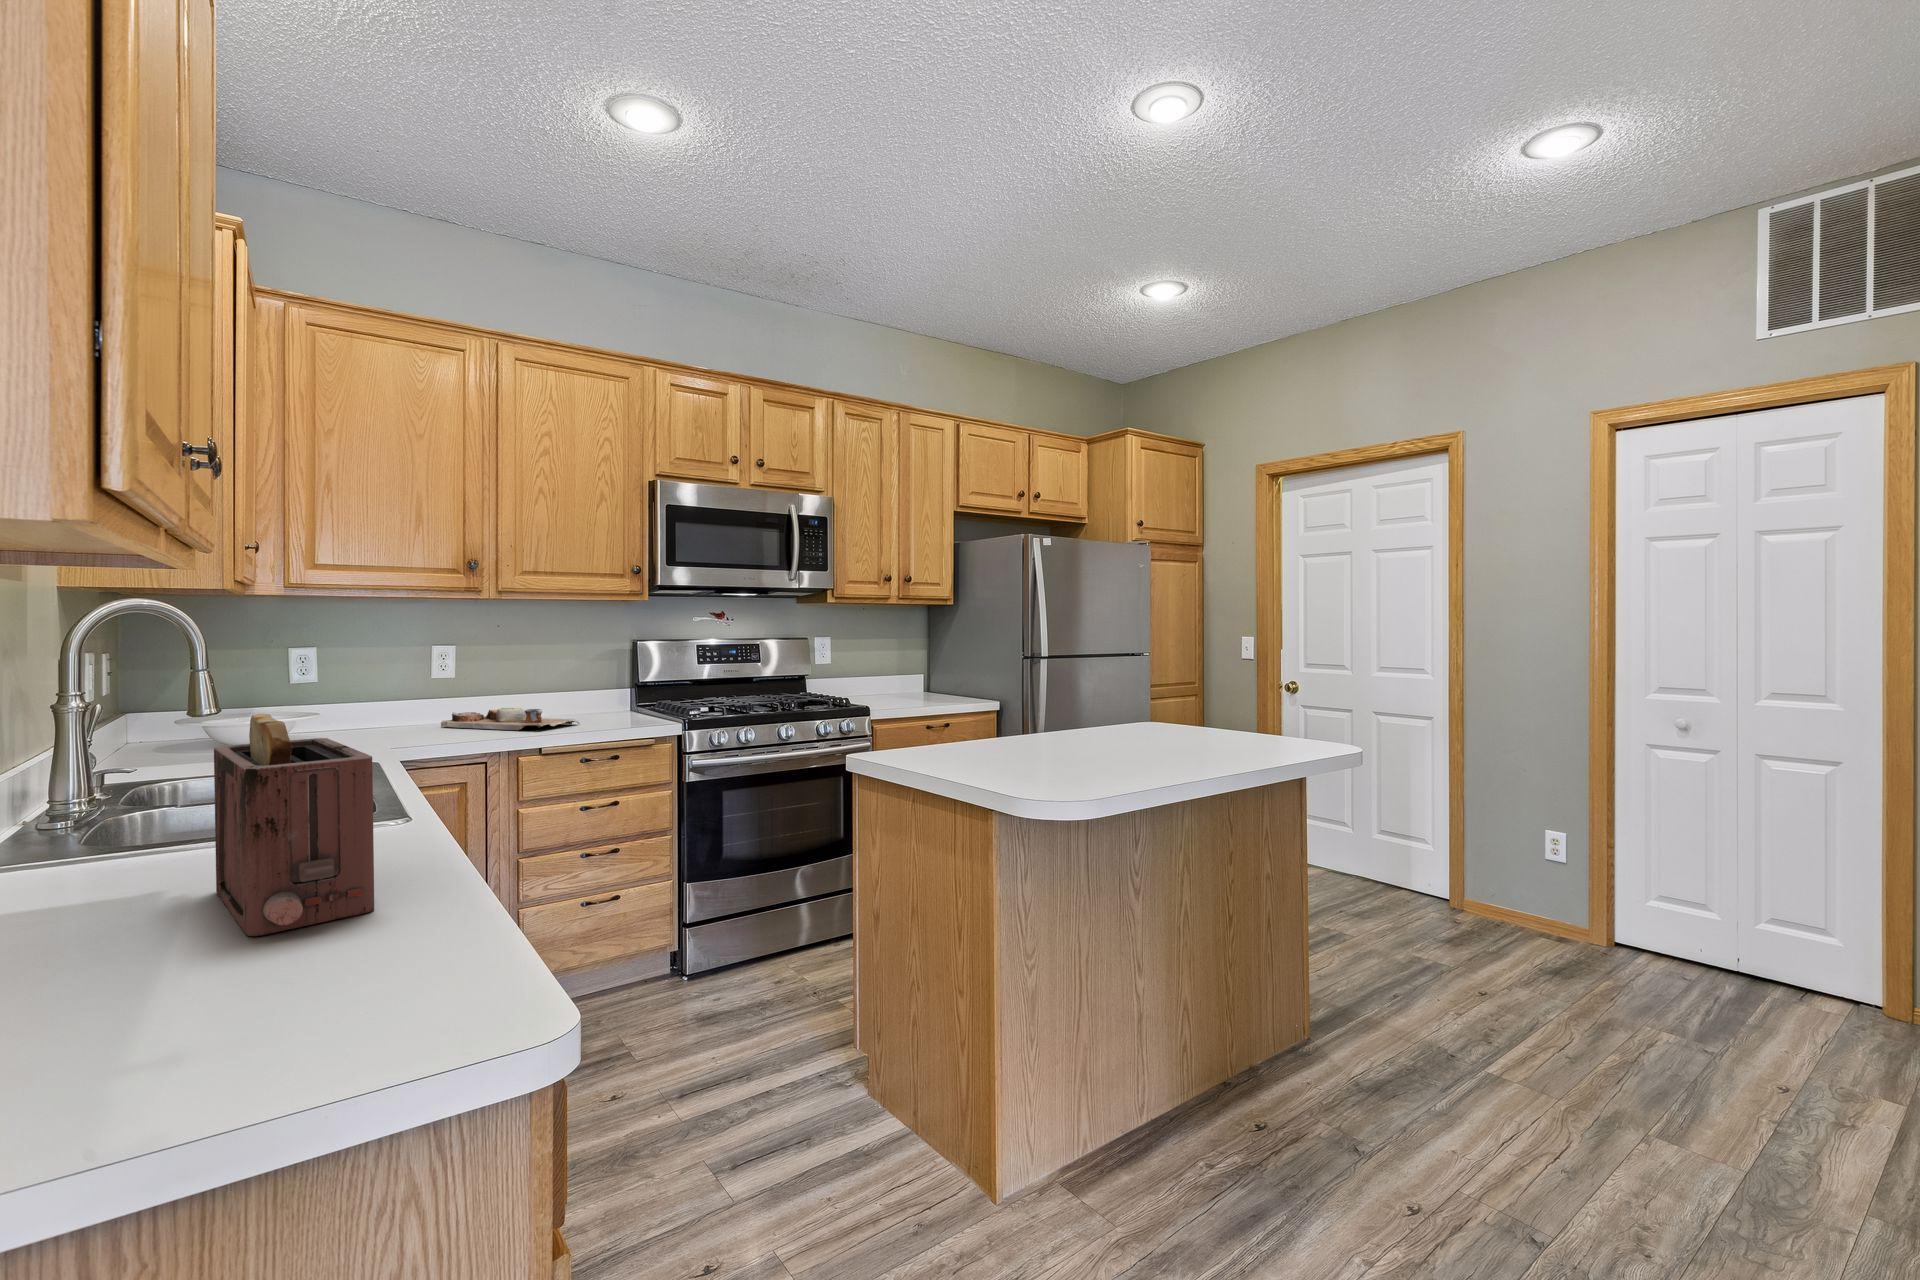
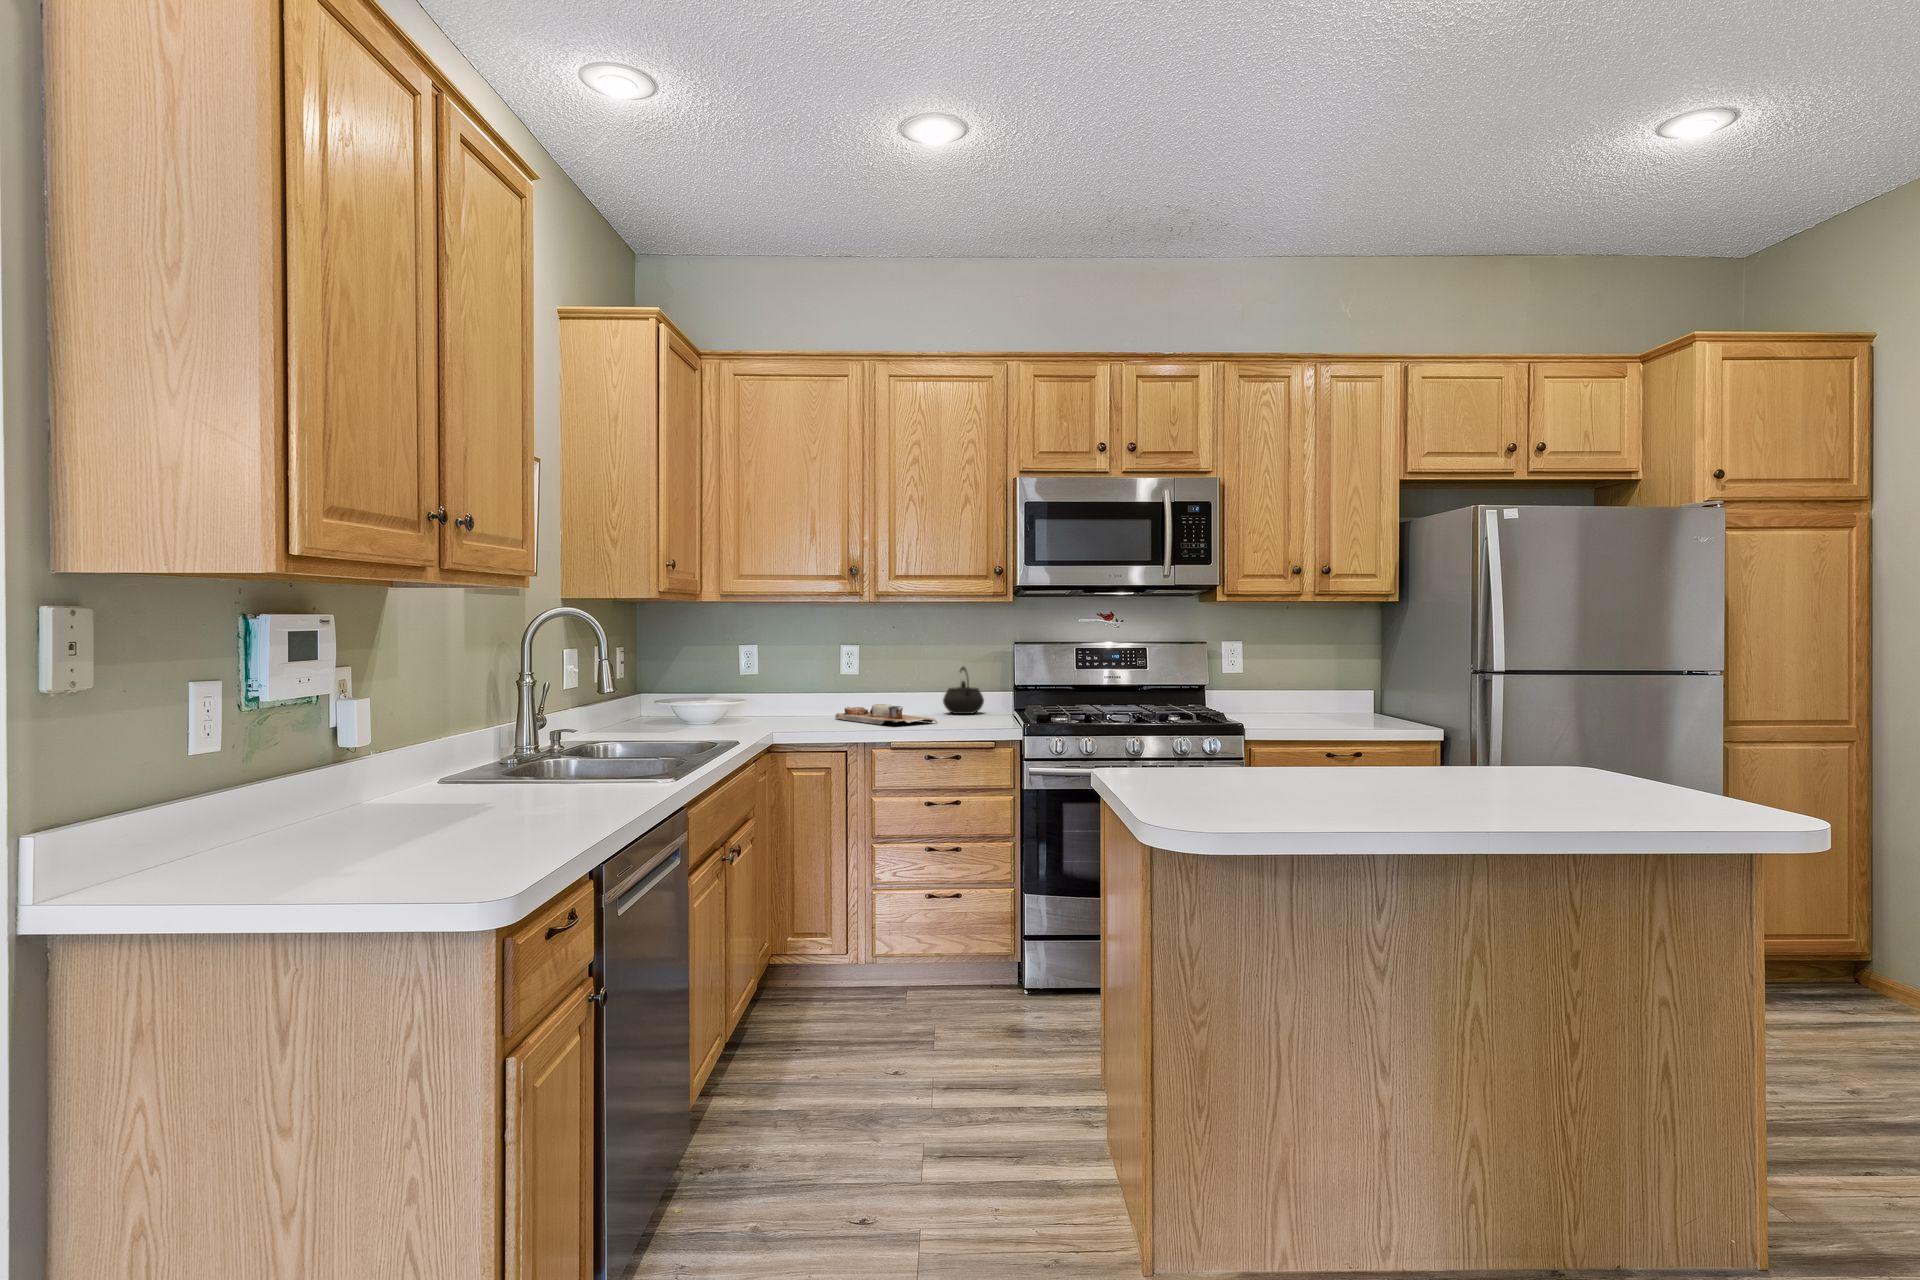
kettle: none [558,664,604,713] -> present [943,667,984,714]
toaster: present [214,714,374,936] -> none [478,685,577,827]

